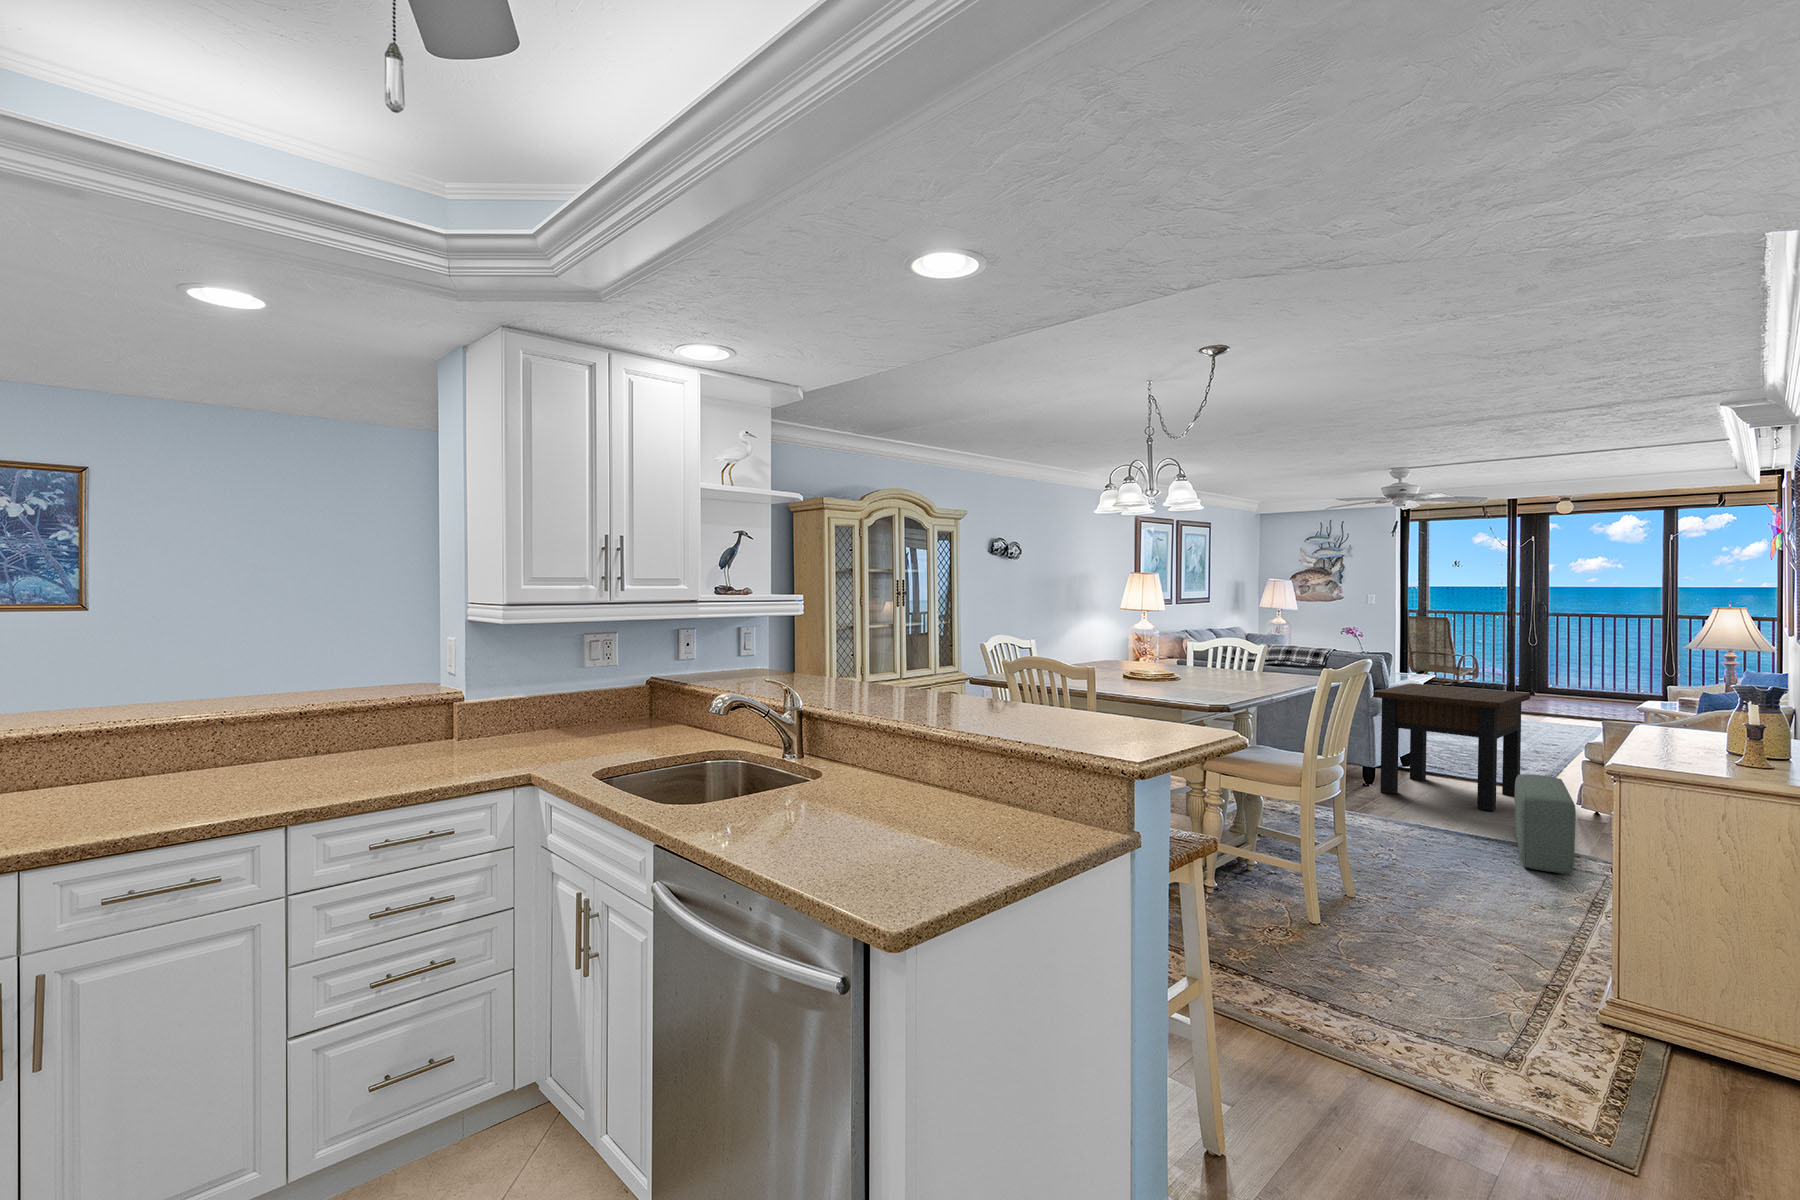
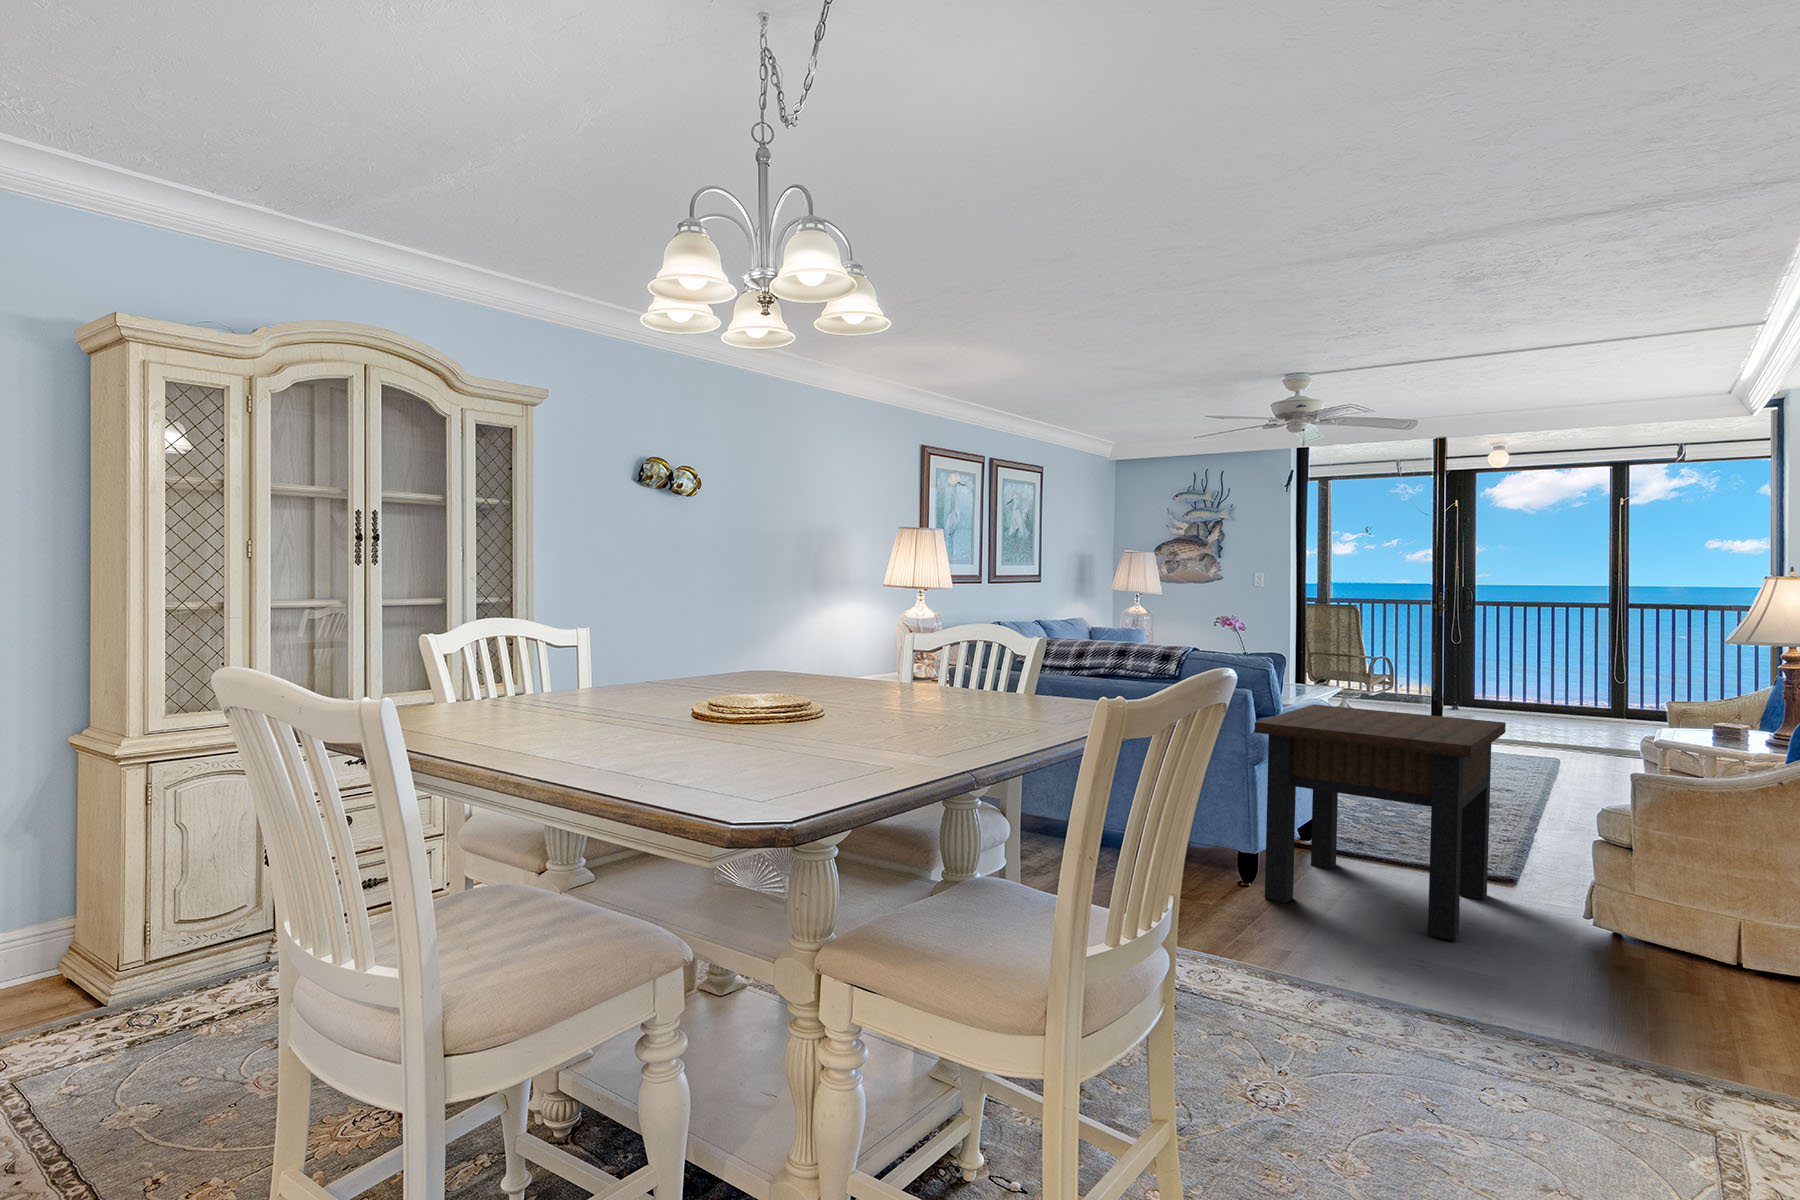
pouf: present [1515,774,1576,874] -> none [1510,892,1667,1147]

